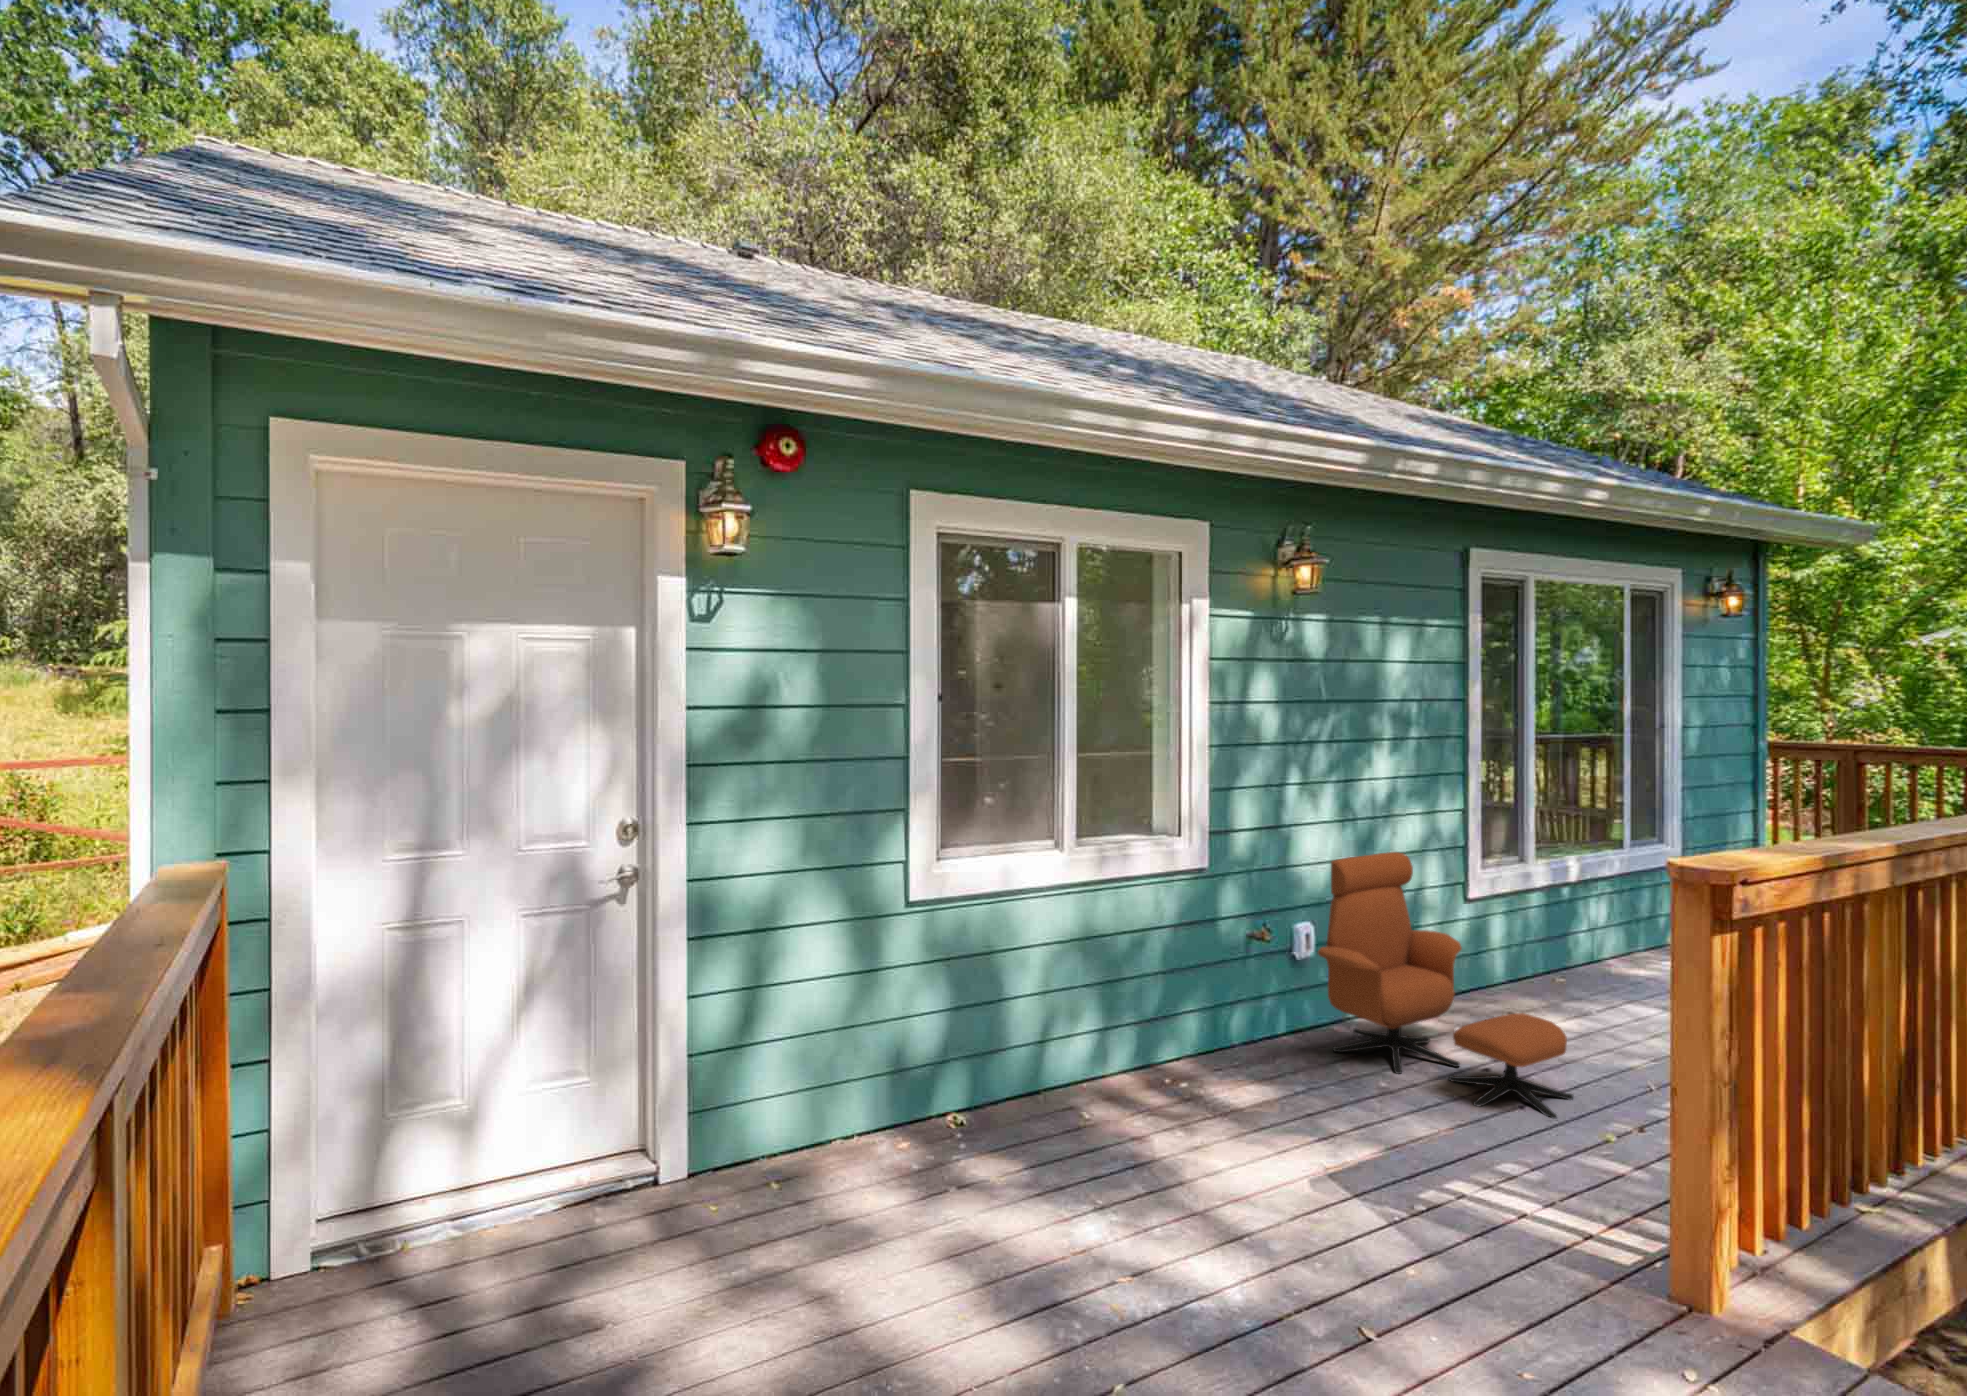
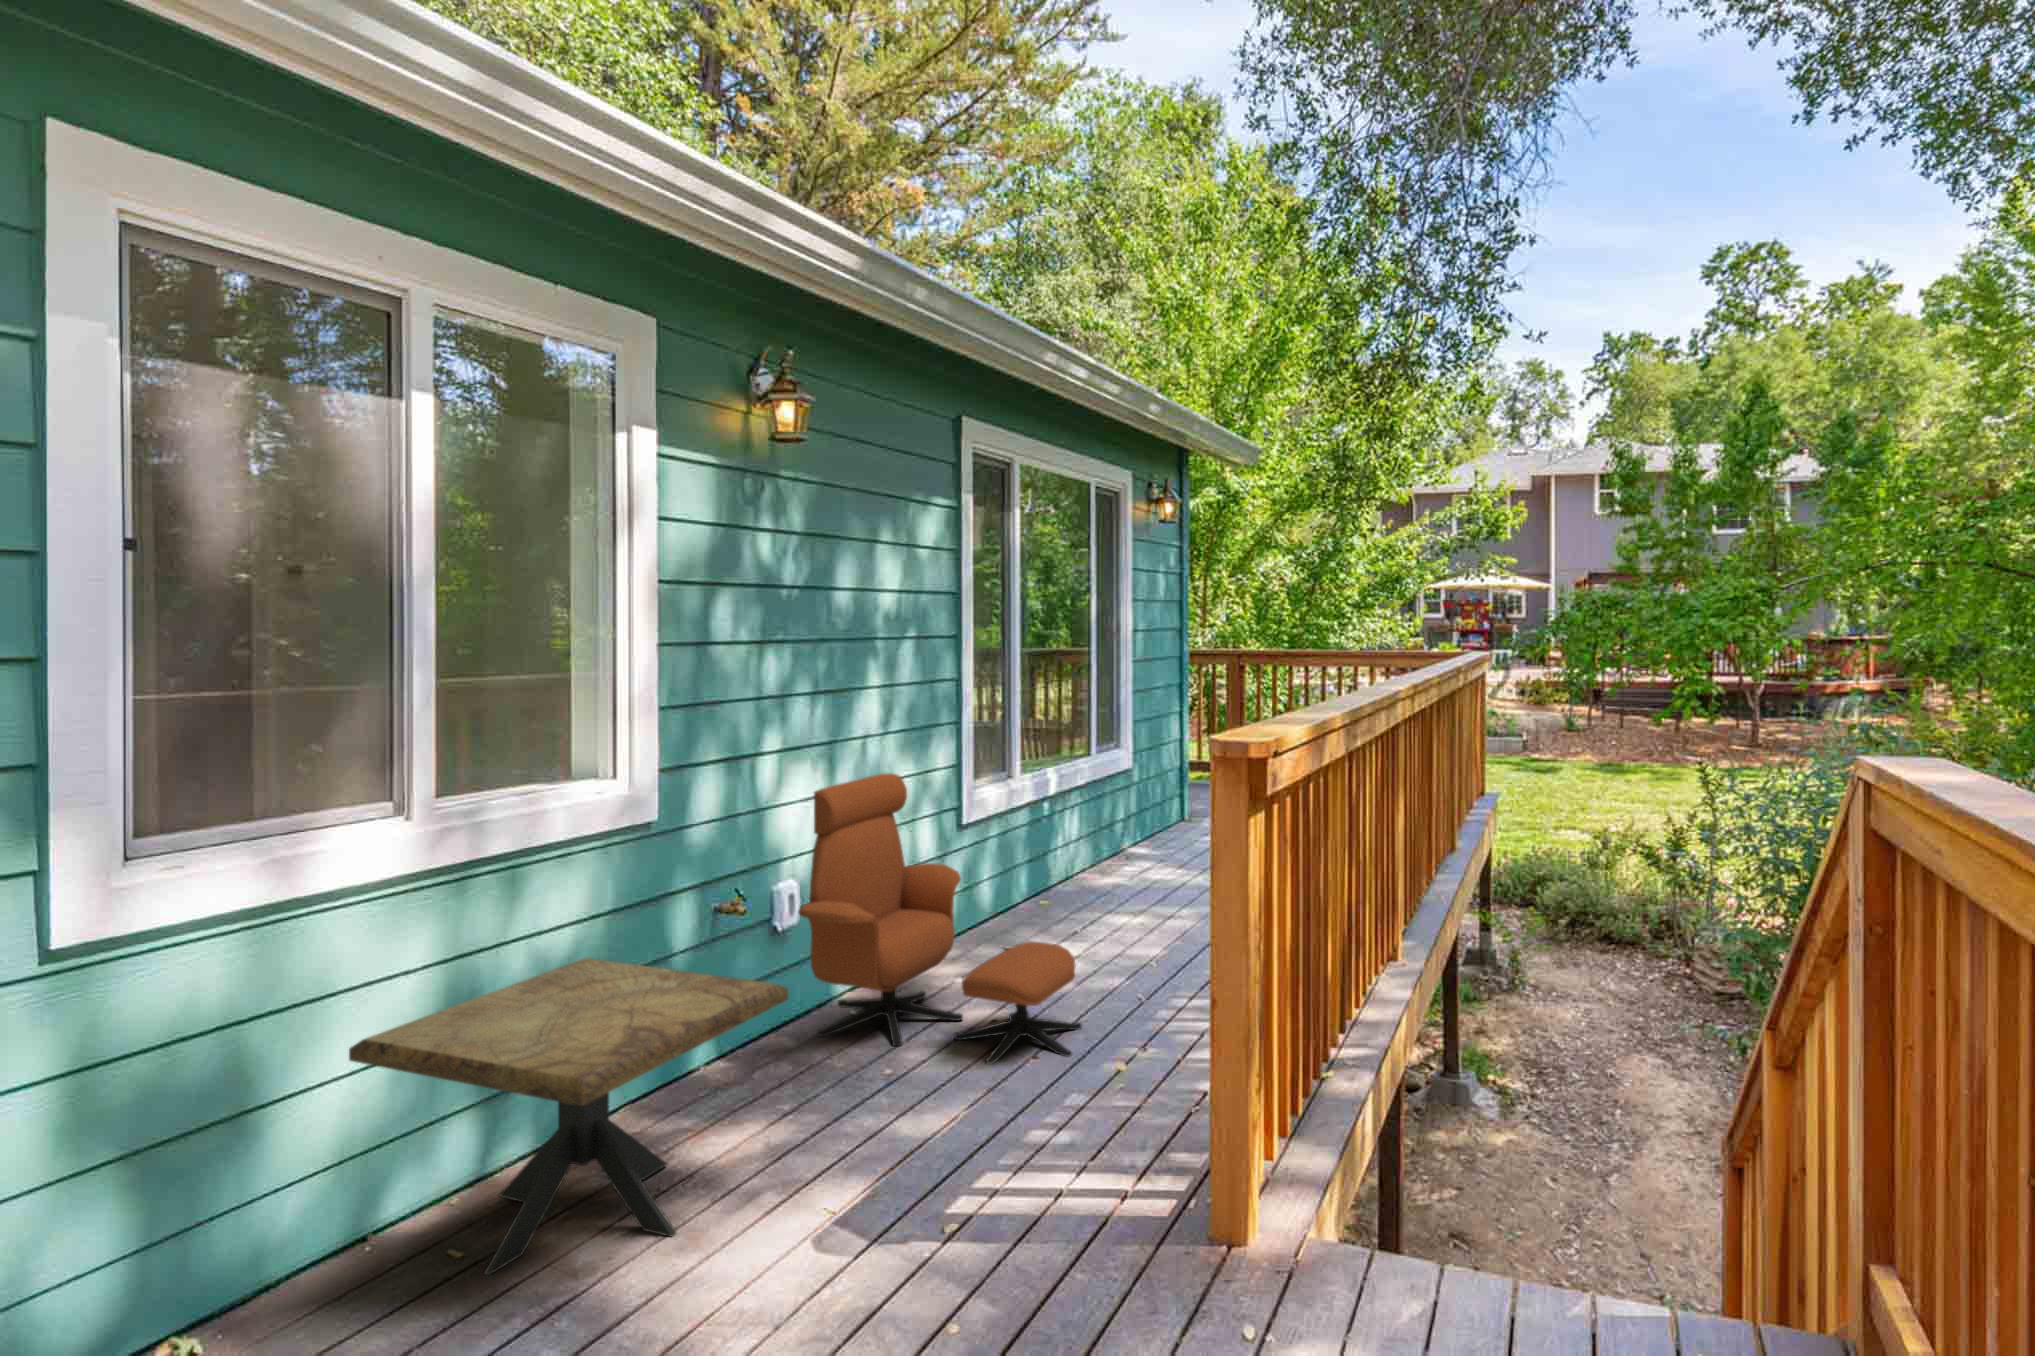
side table: none [1035,957,1299,1154] -> present [349,958,788,1275]

